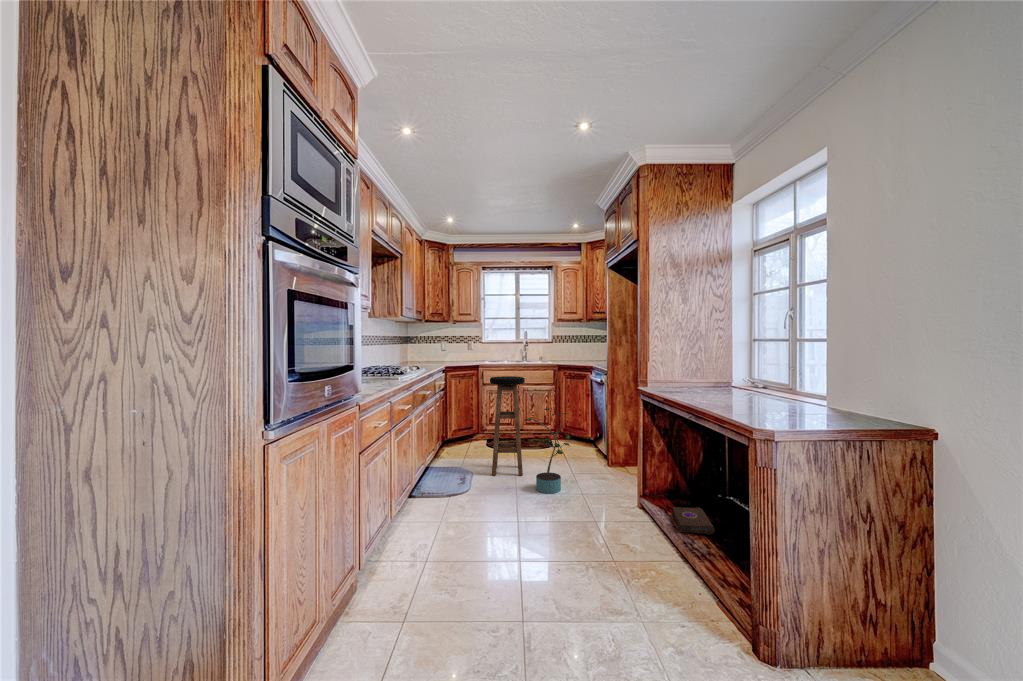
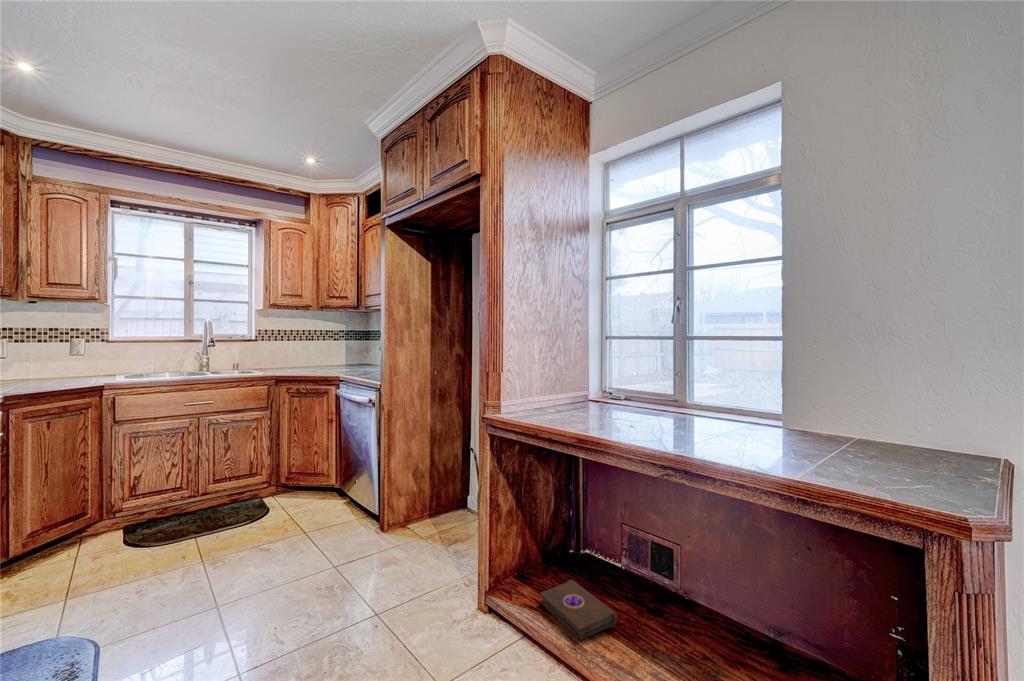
bar stool: present [490,376,525,476] -> none [151,407,238,628]
potted plant: present [525,408,571,493] -> none [254,463,357,635]

